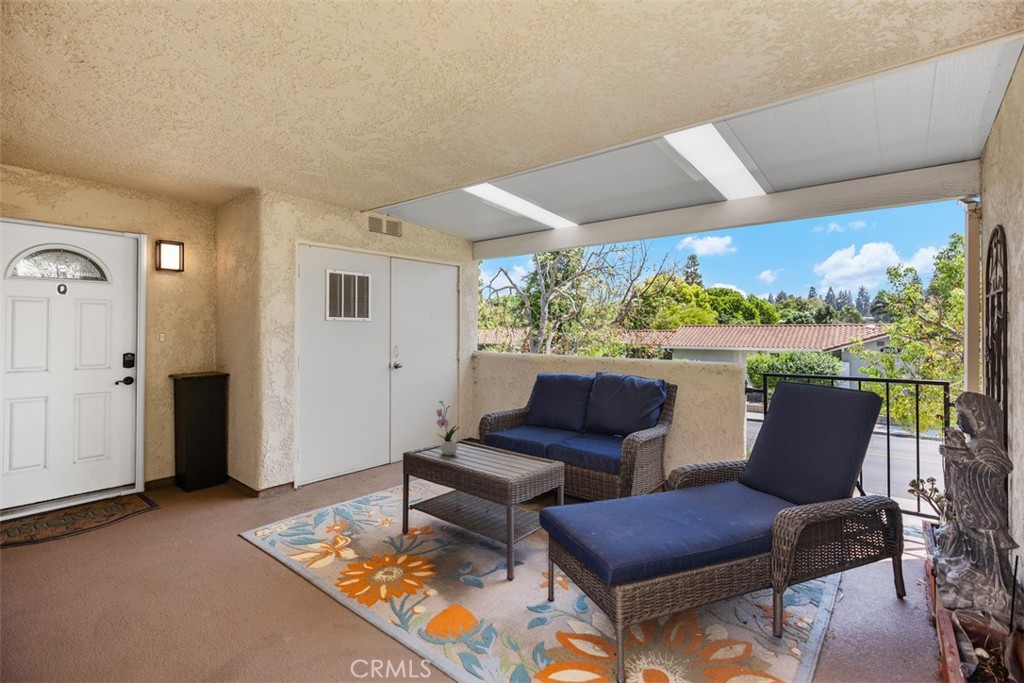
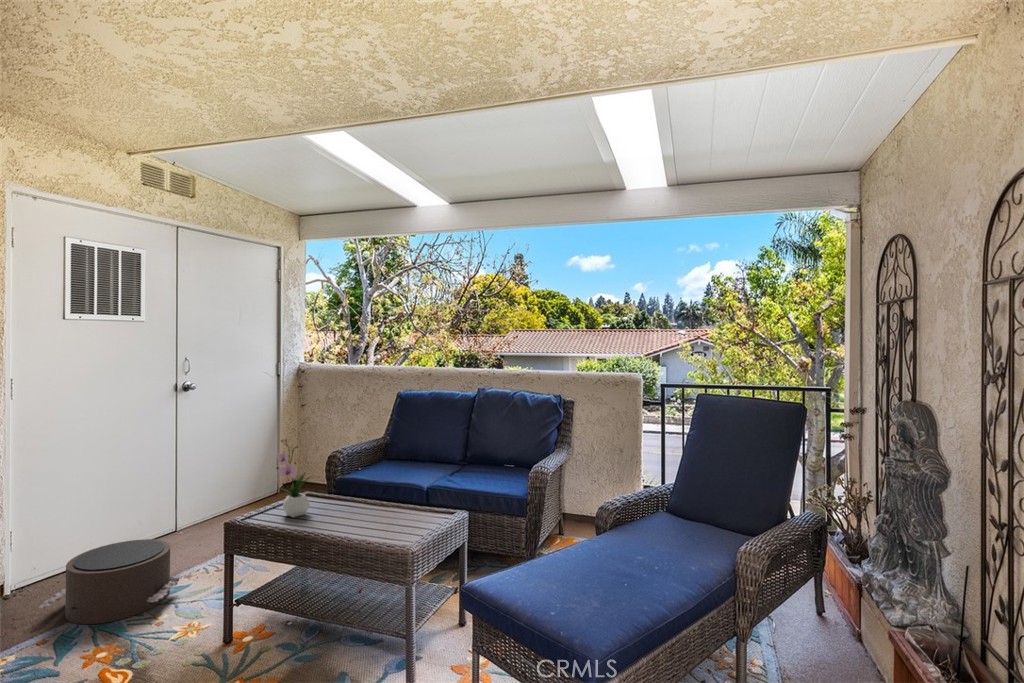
pouf: none [309,464,386,511] -> present [39,539,182,624]

